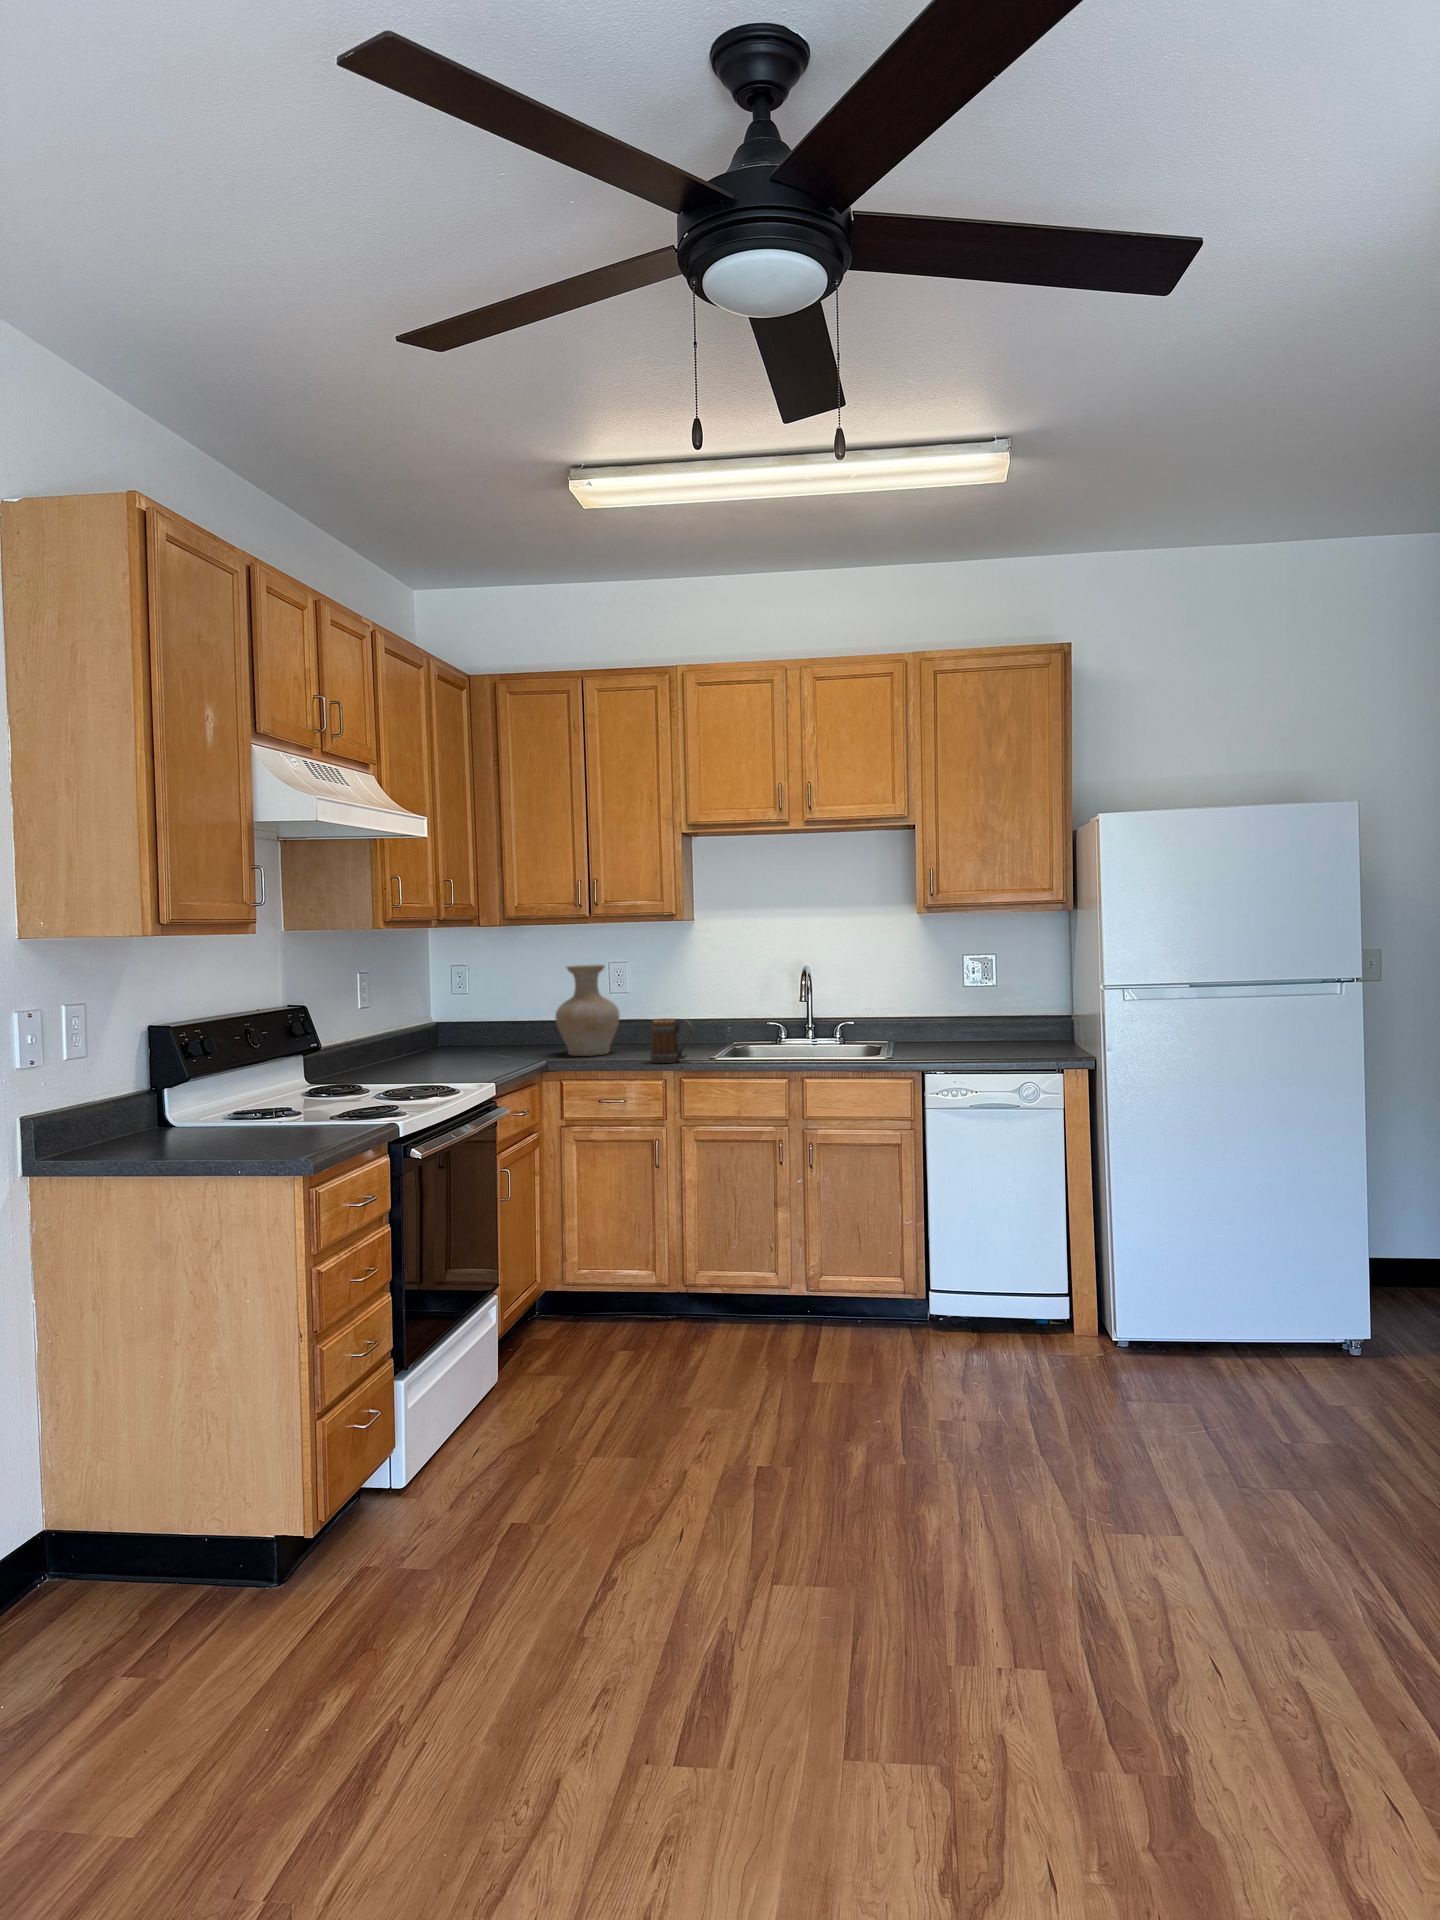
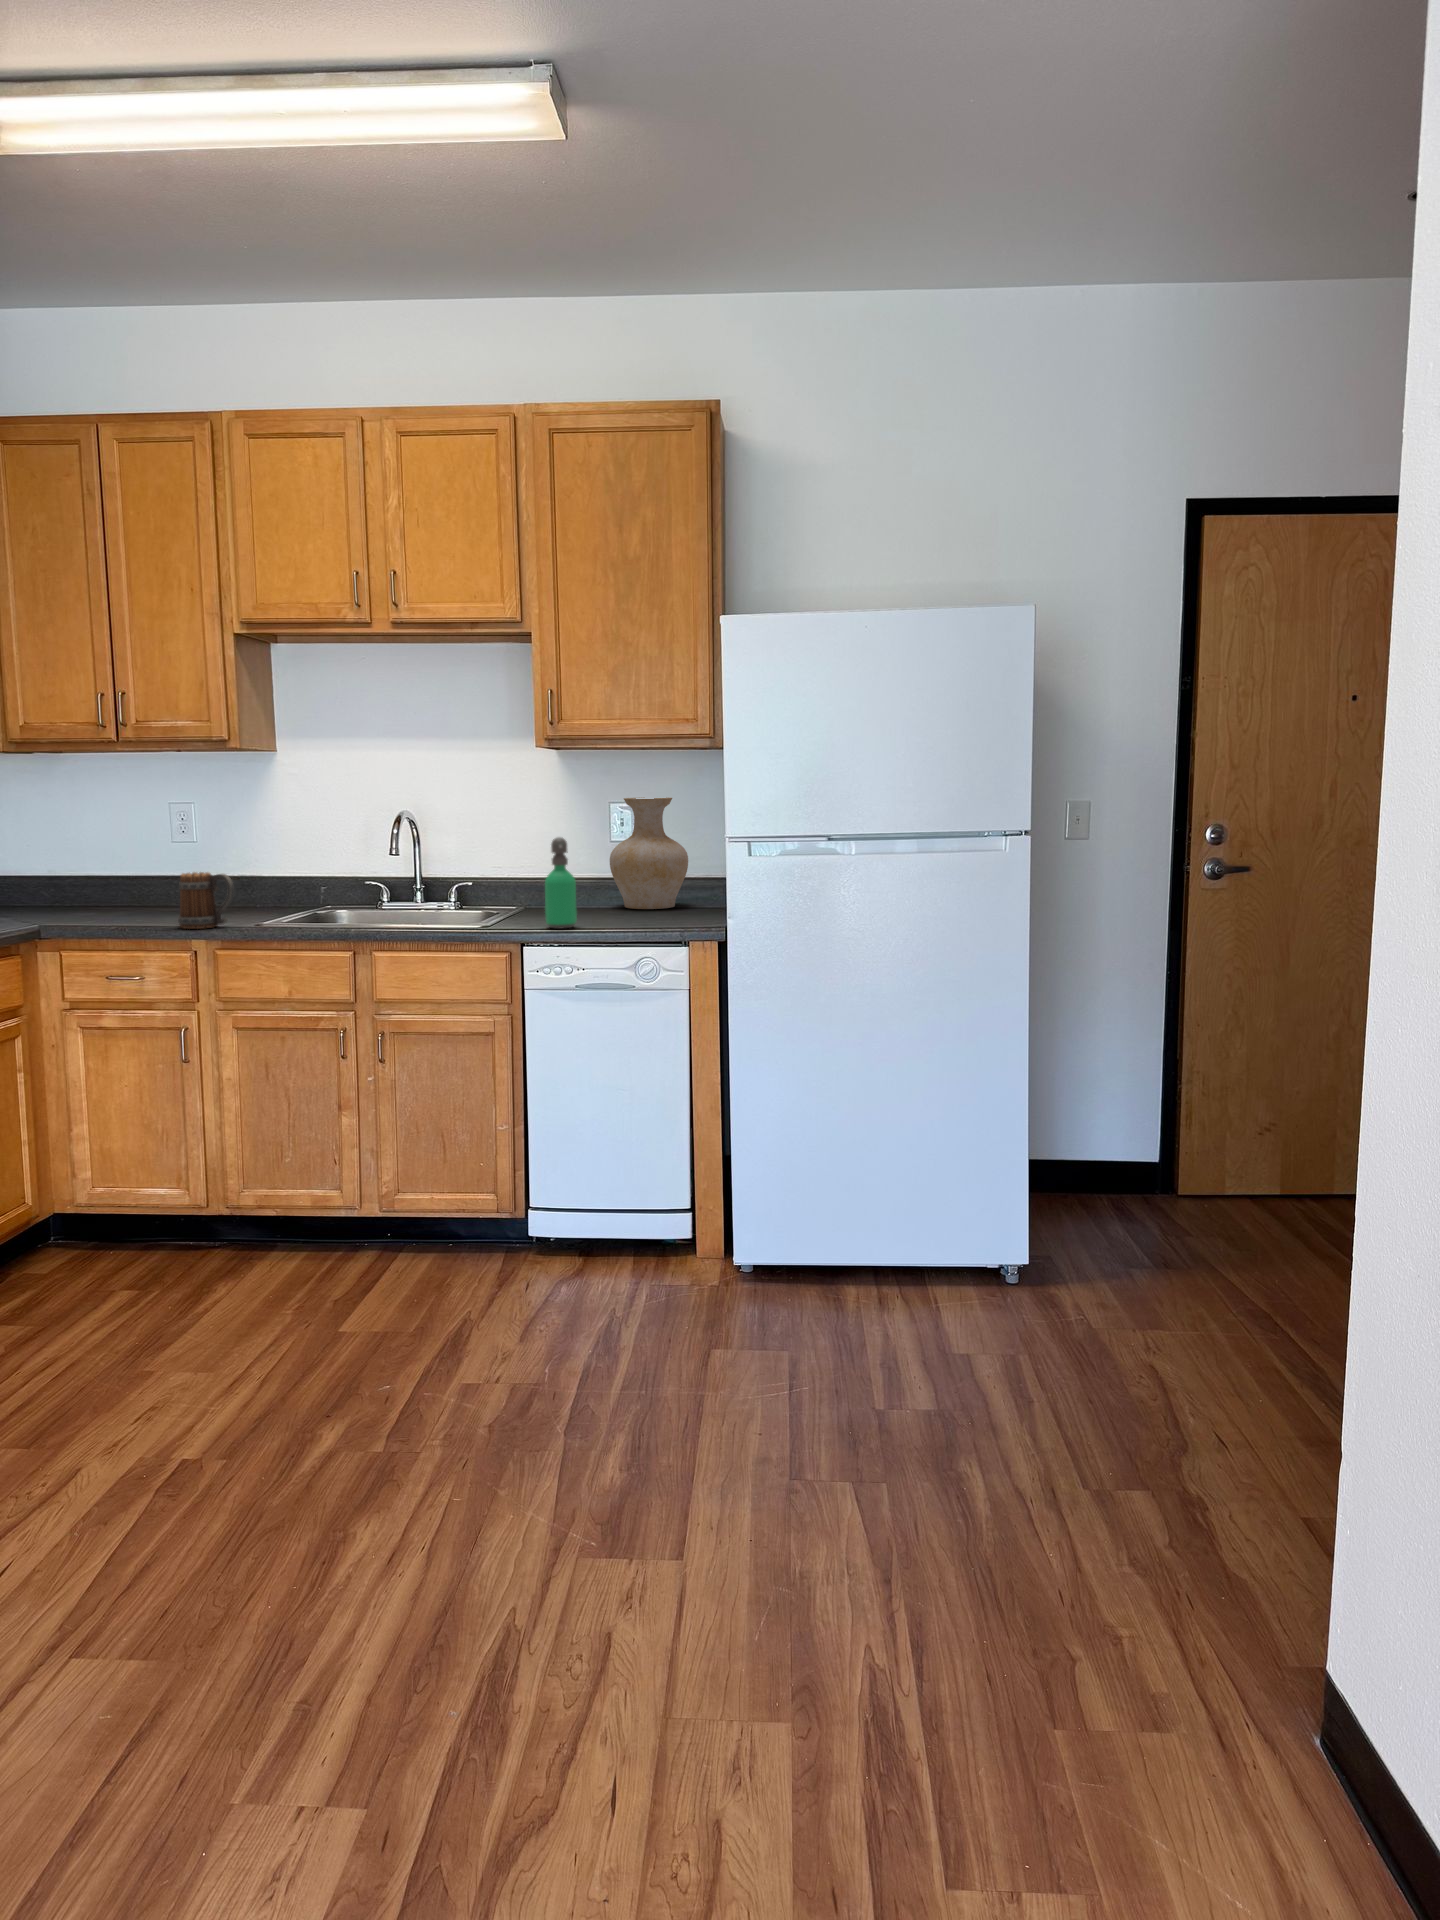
vase: present [556,965,620,1056] -> present [610,797,688,909]
soap dispenser: none [943,988,968,1060] -> present [545,837,577,928]

